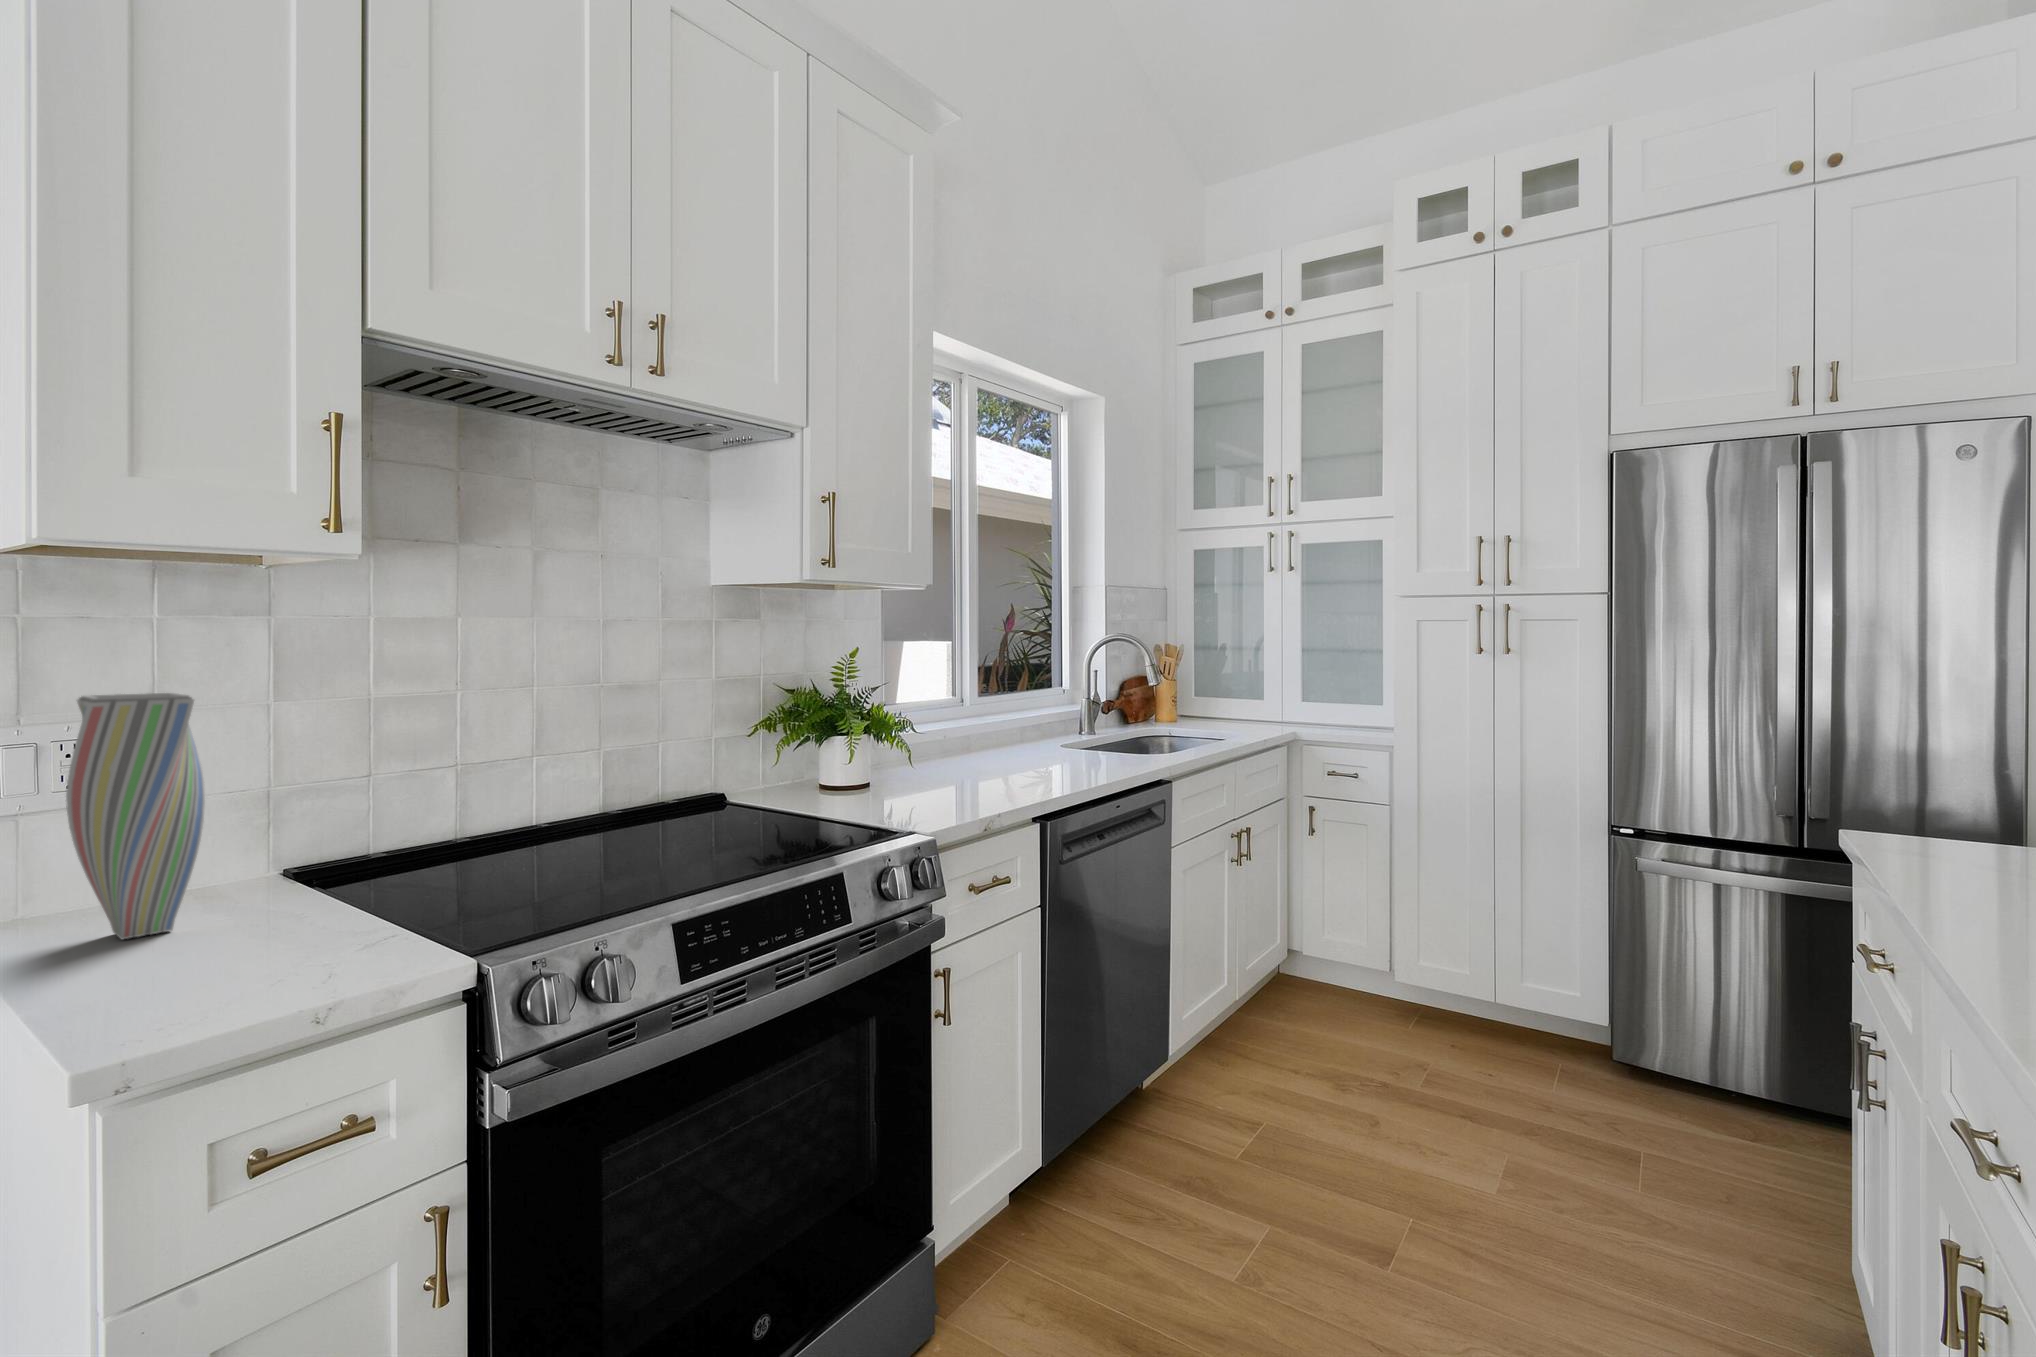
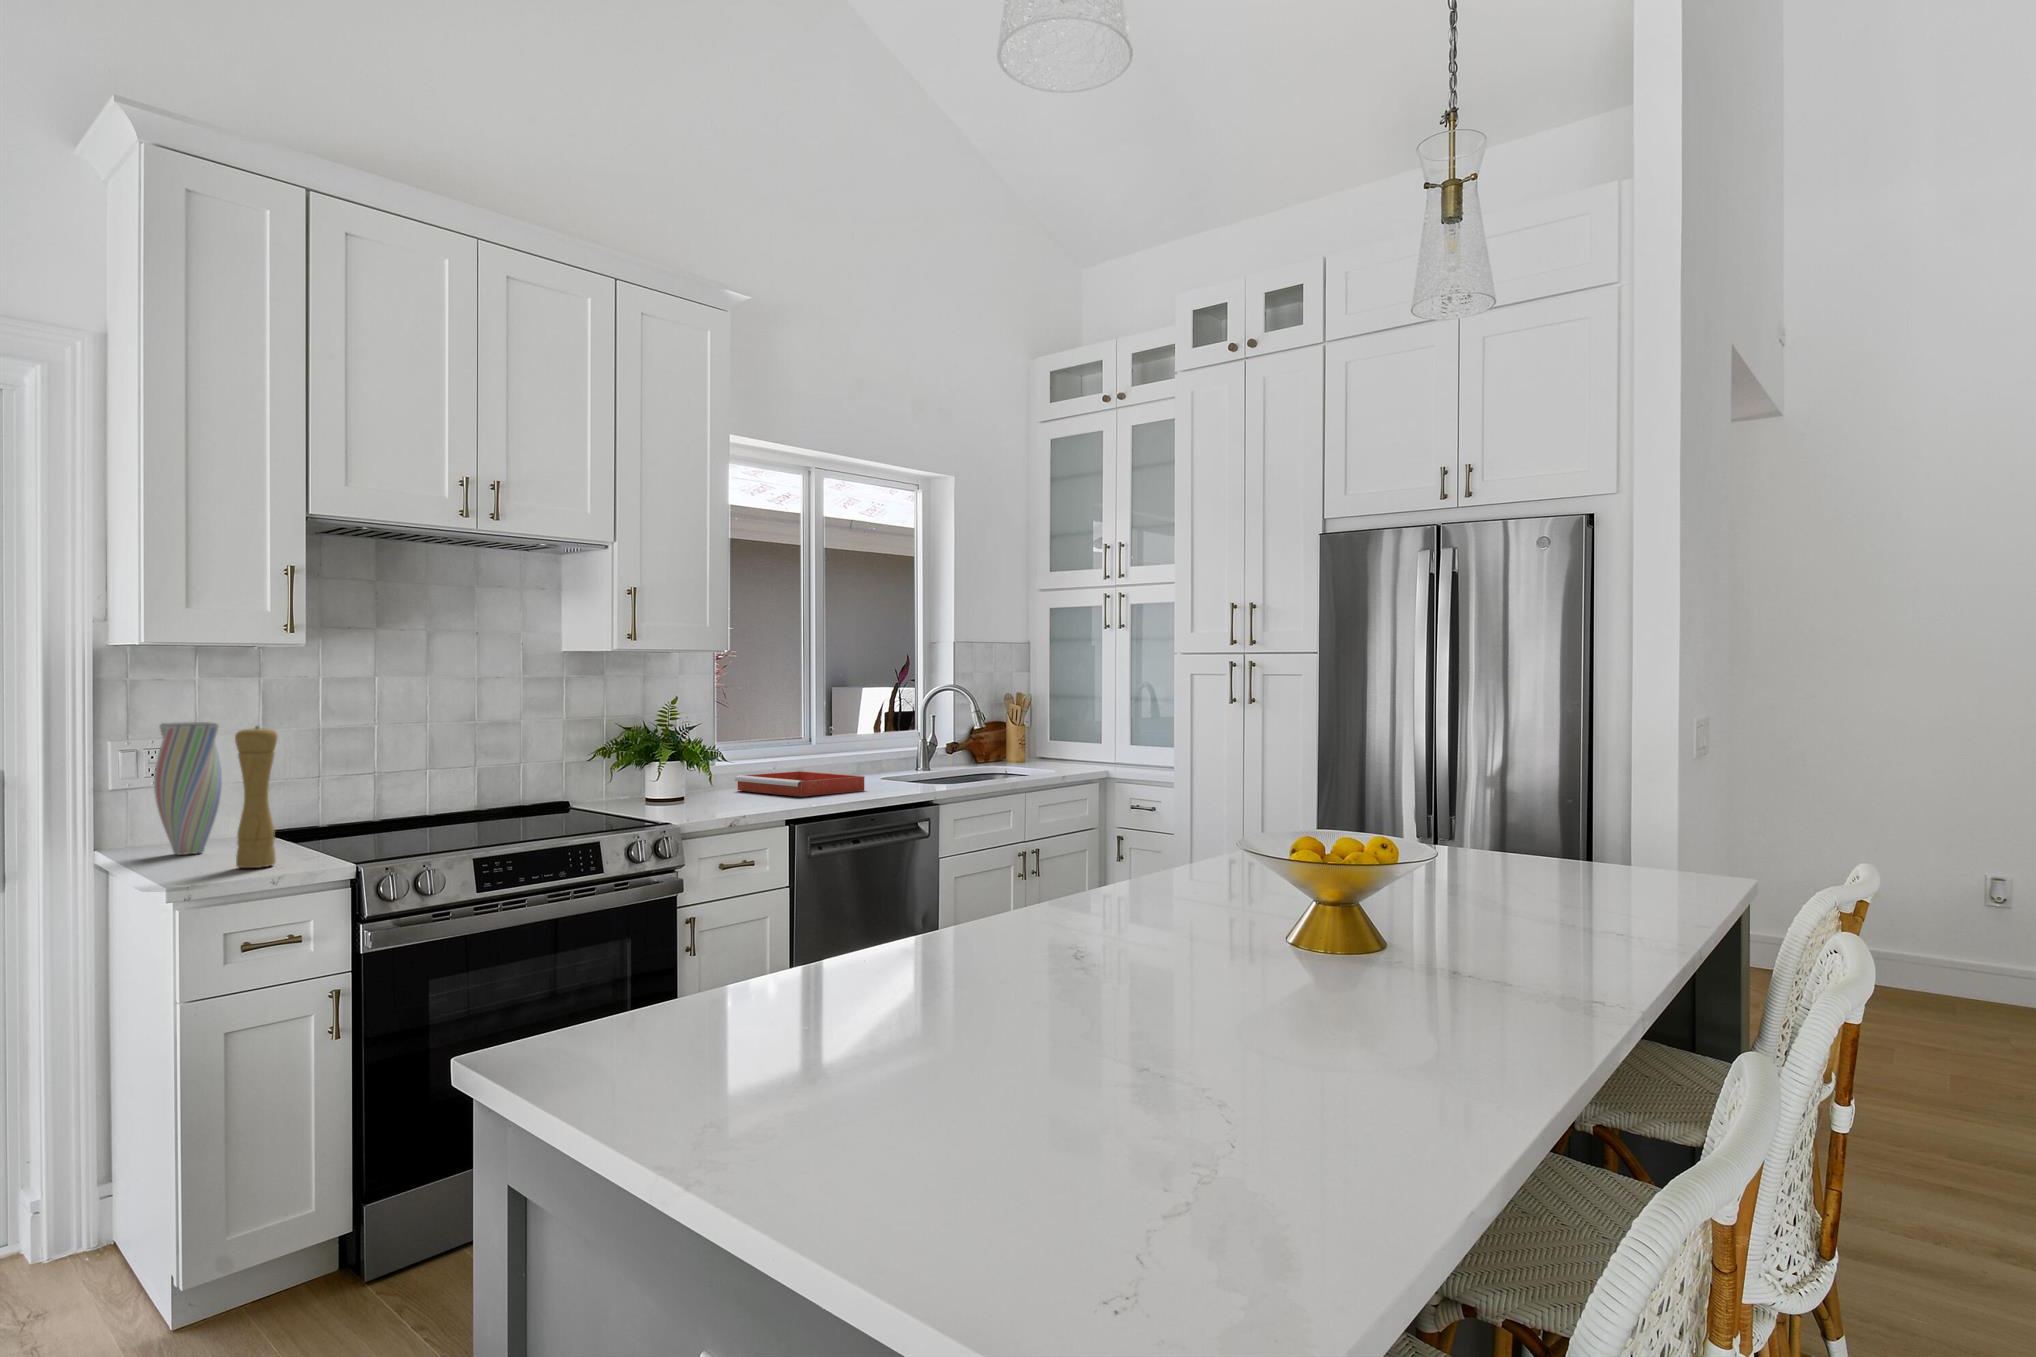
pepper mill: none [225,704,317,987] -> present [235,726,278,868]
tray: none [914,742,1079,780] -> present [735,771,864,796]

